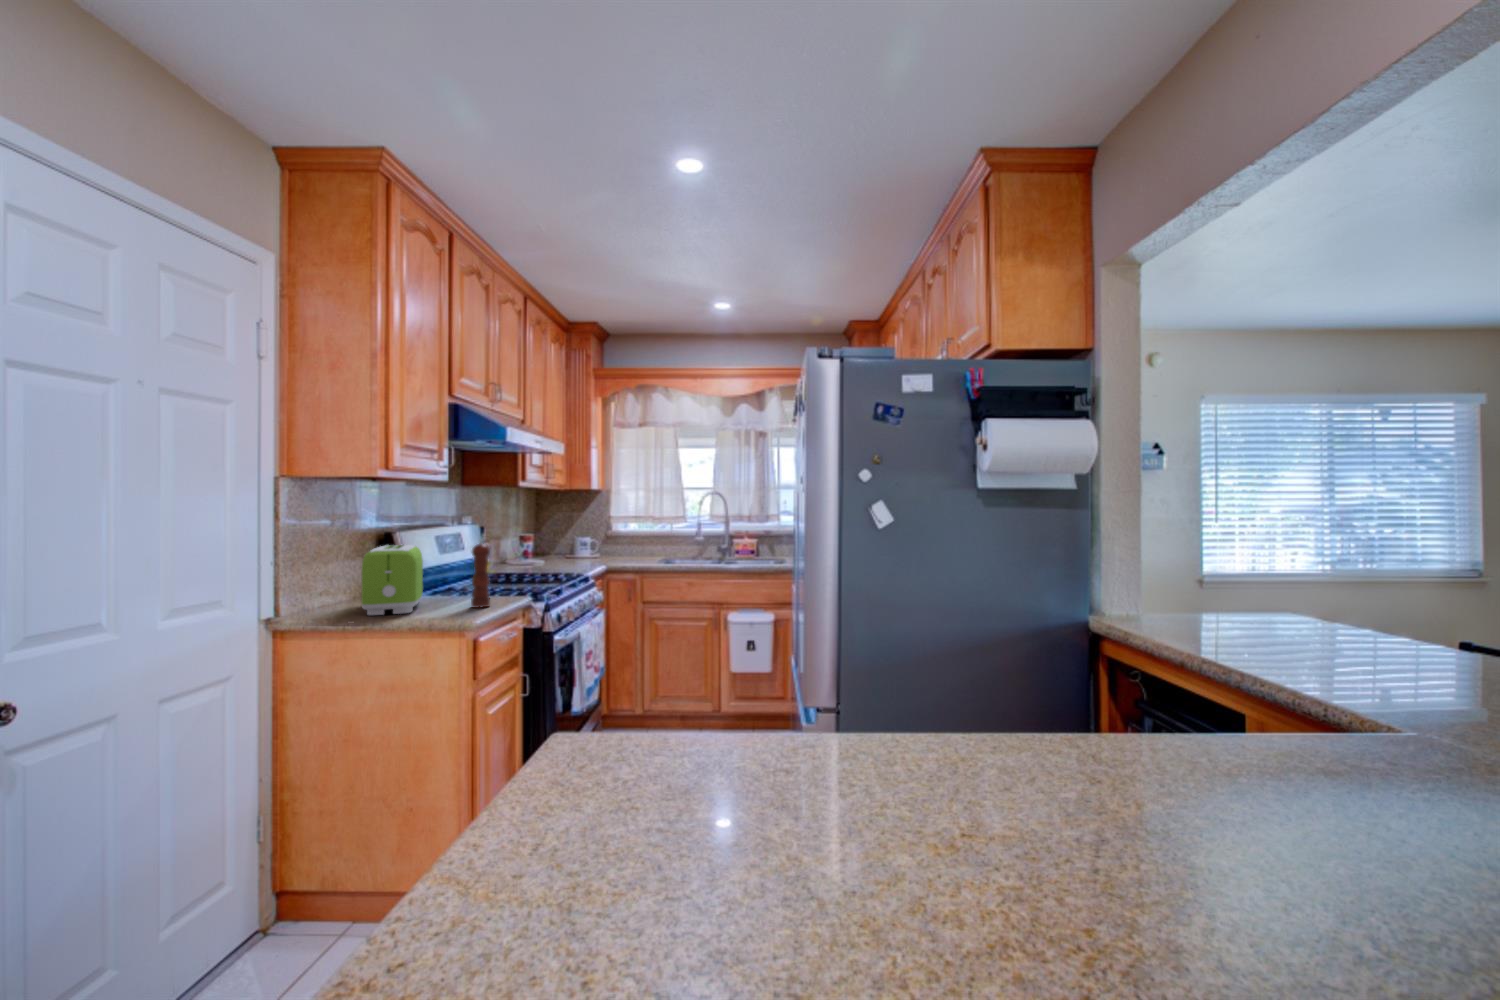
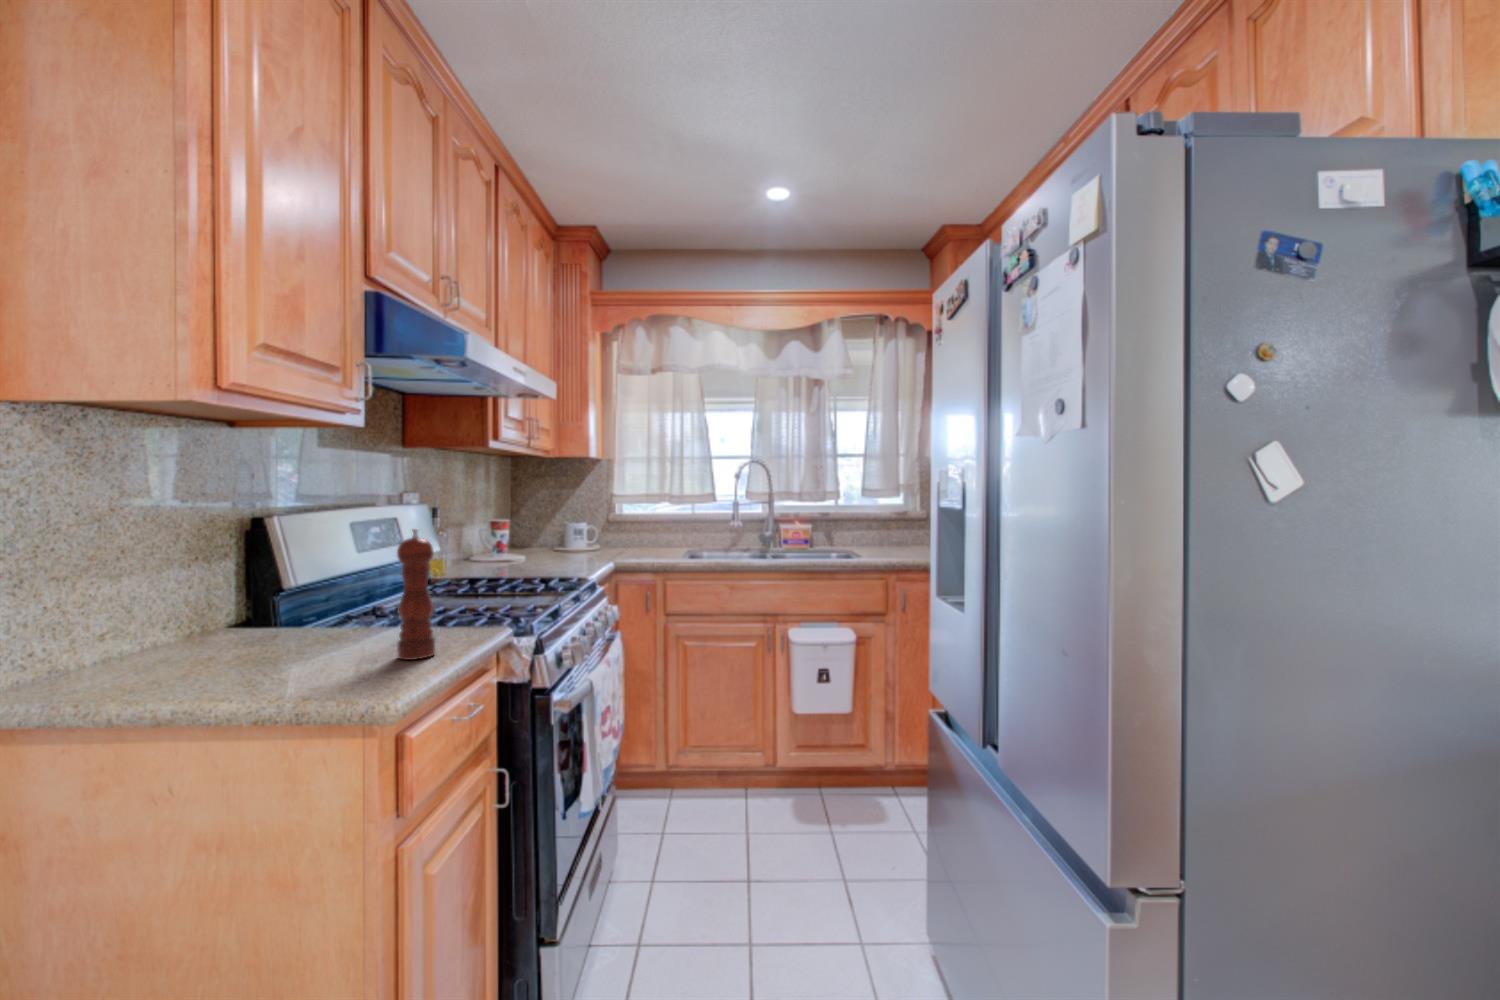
toaster: present [362,545,423,615] -> none [155,540,310,689]

